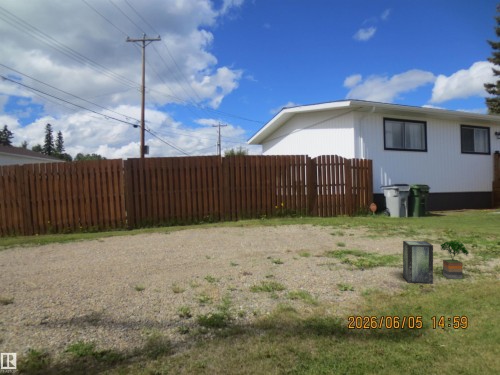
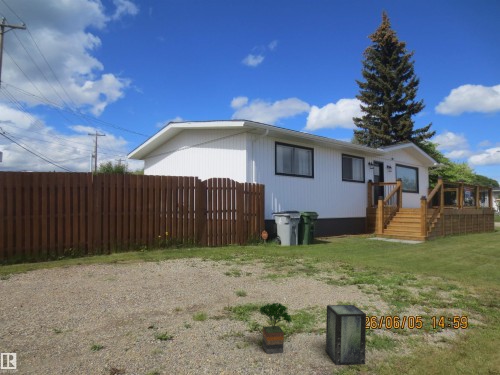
potted tree: present [440,241,469,279] -> present [260,303,291,354]

